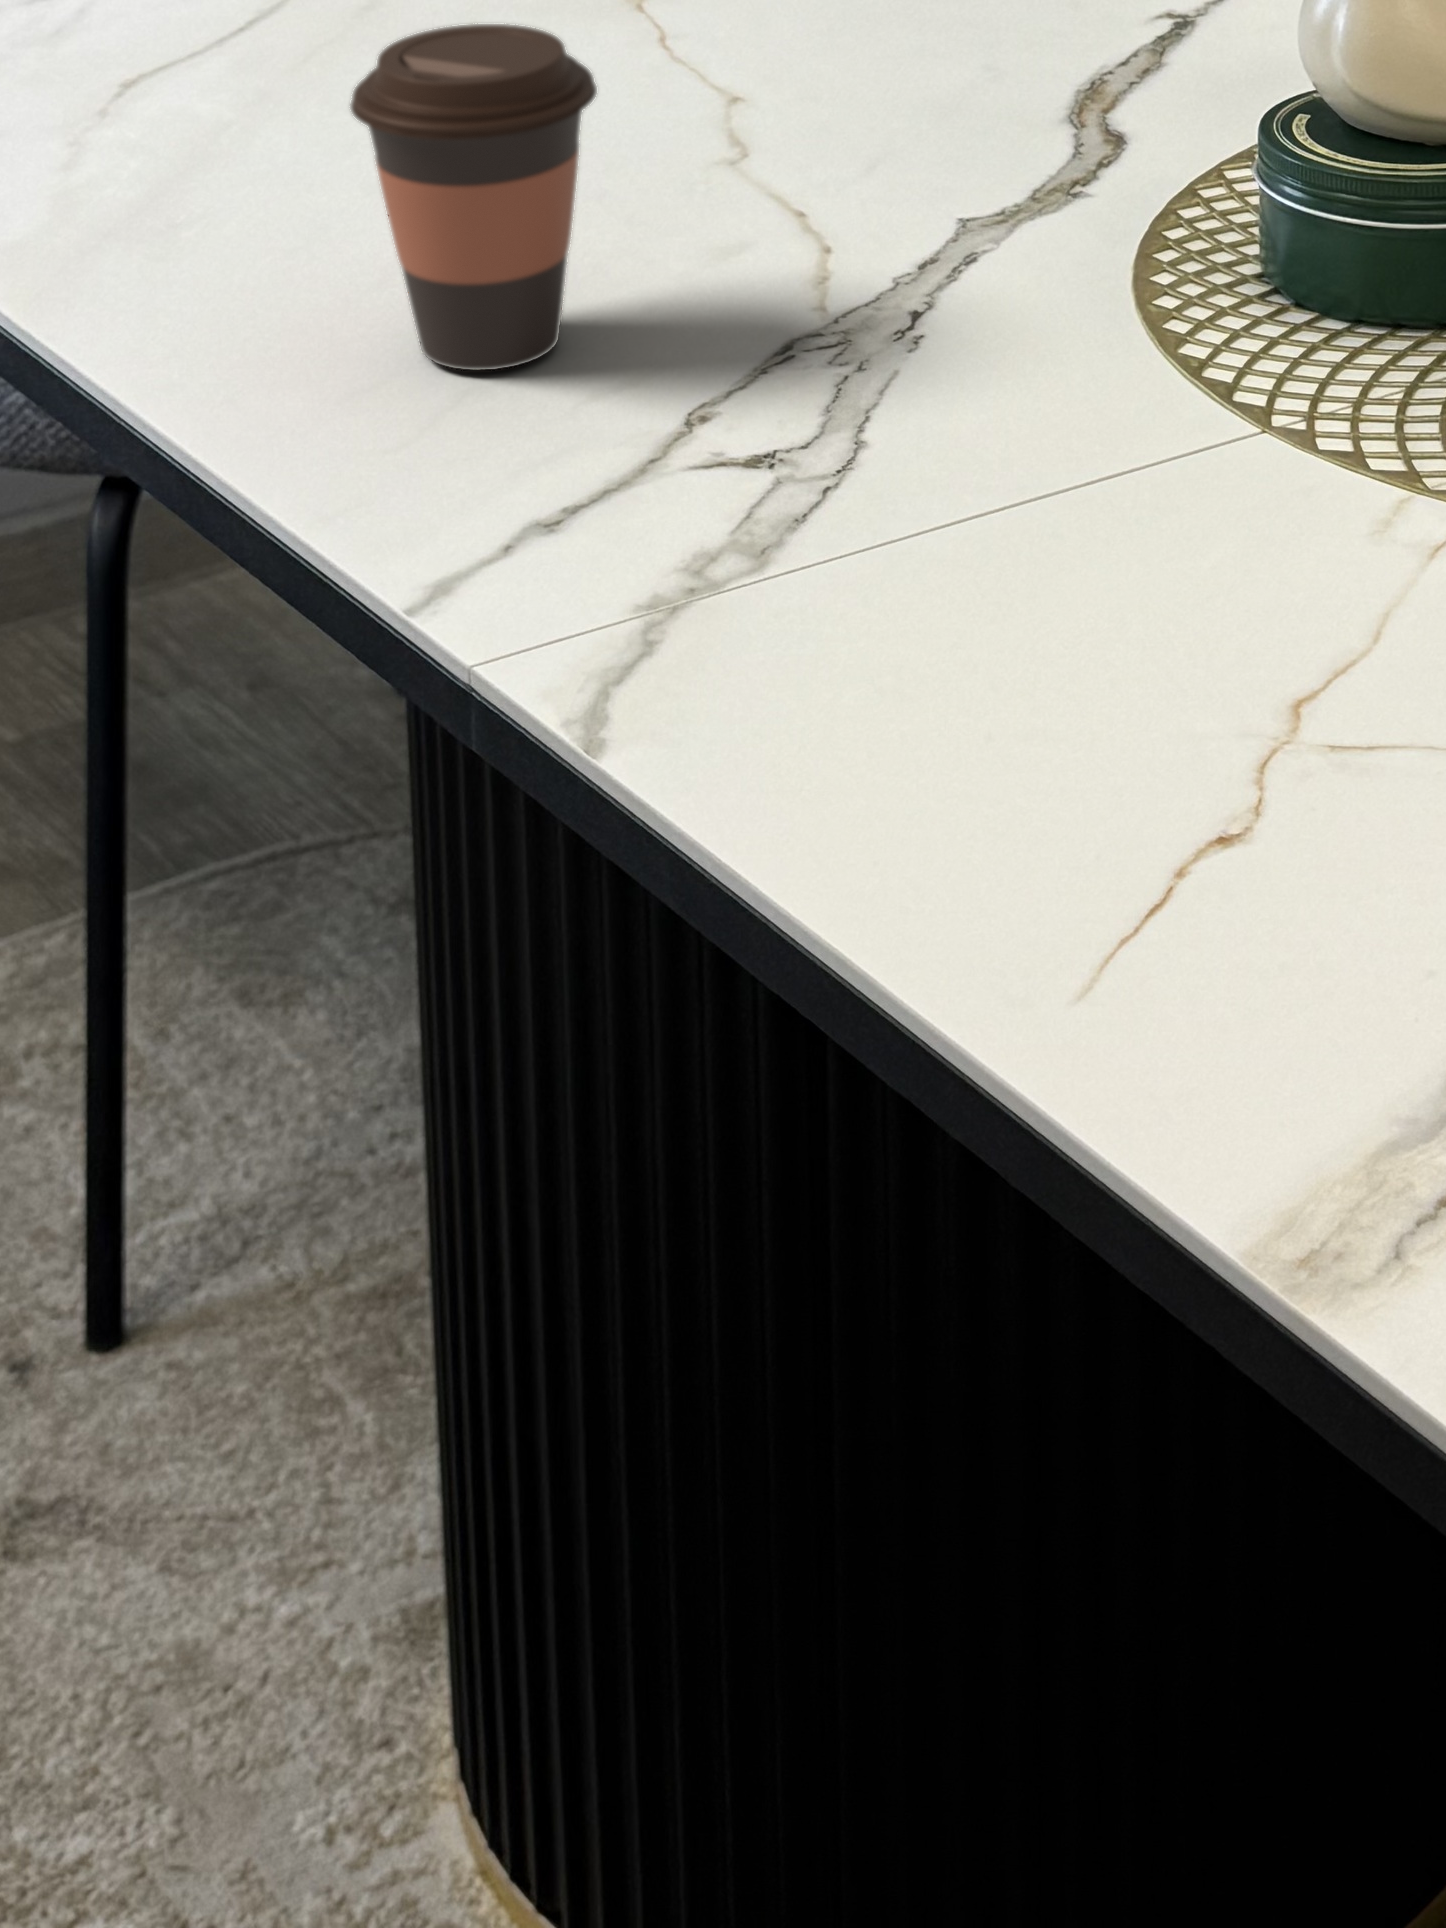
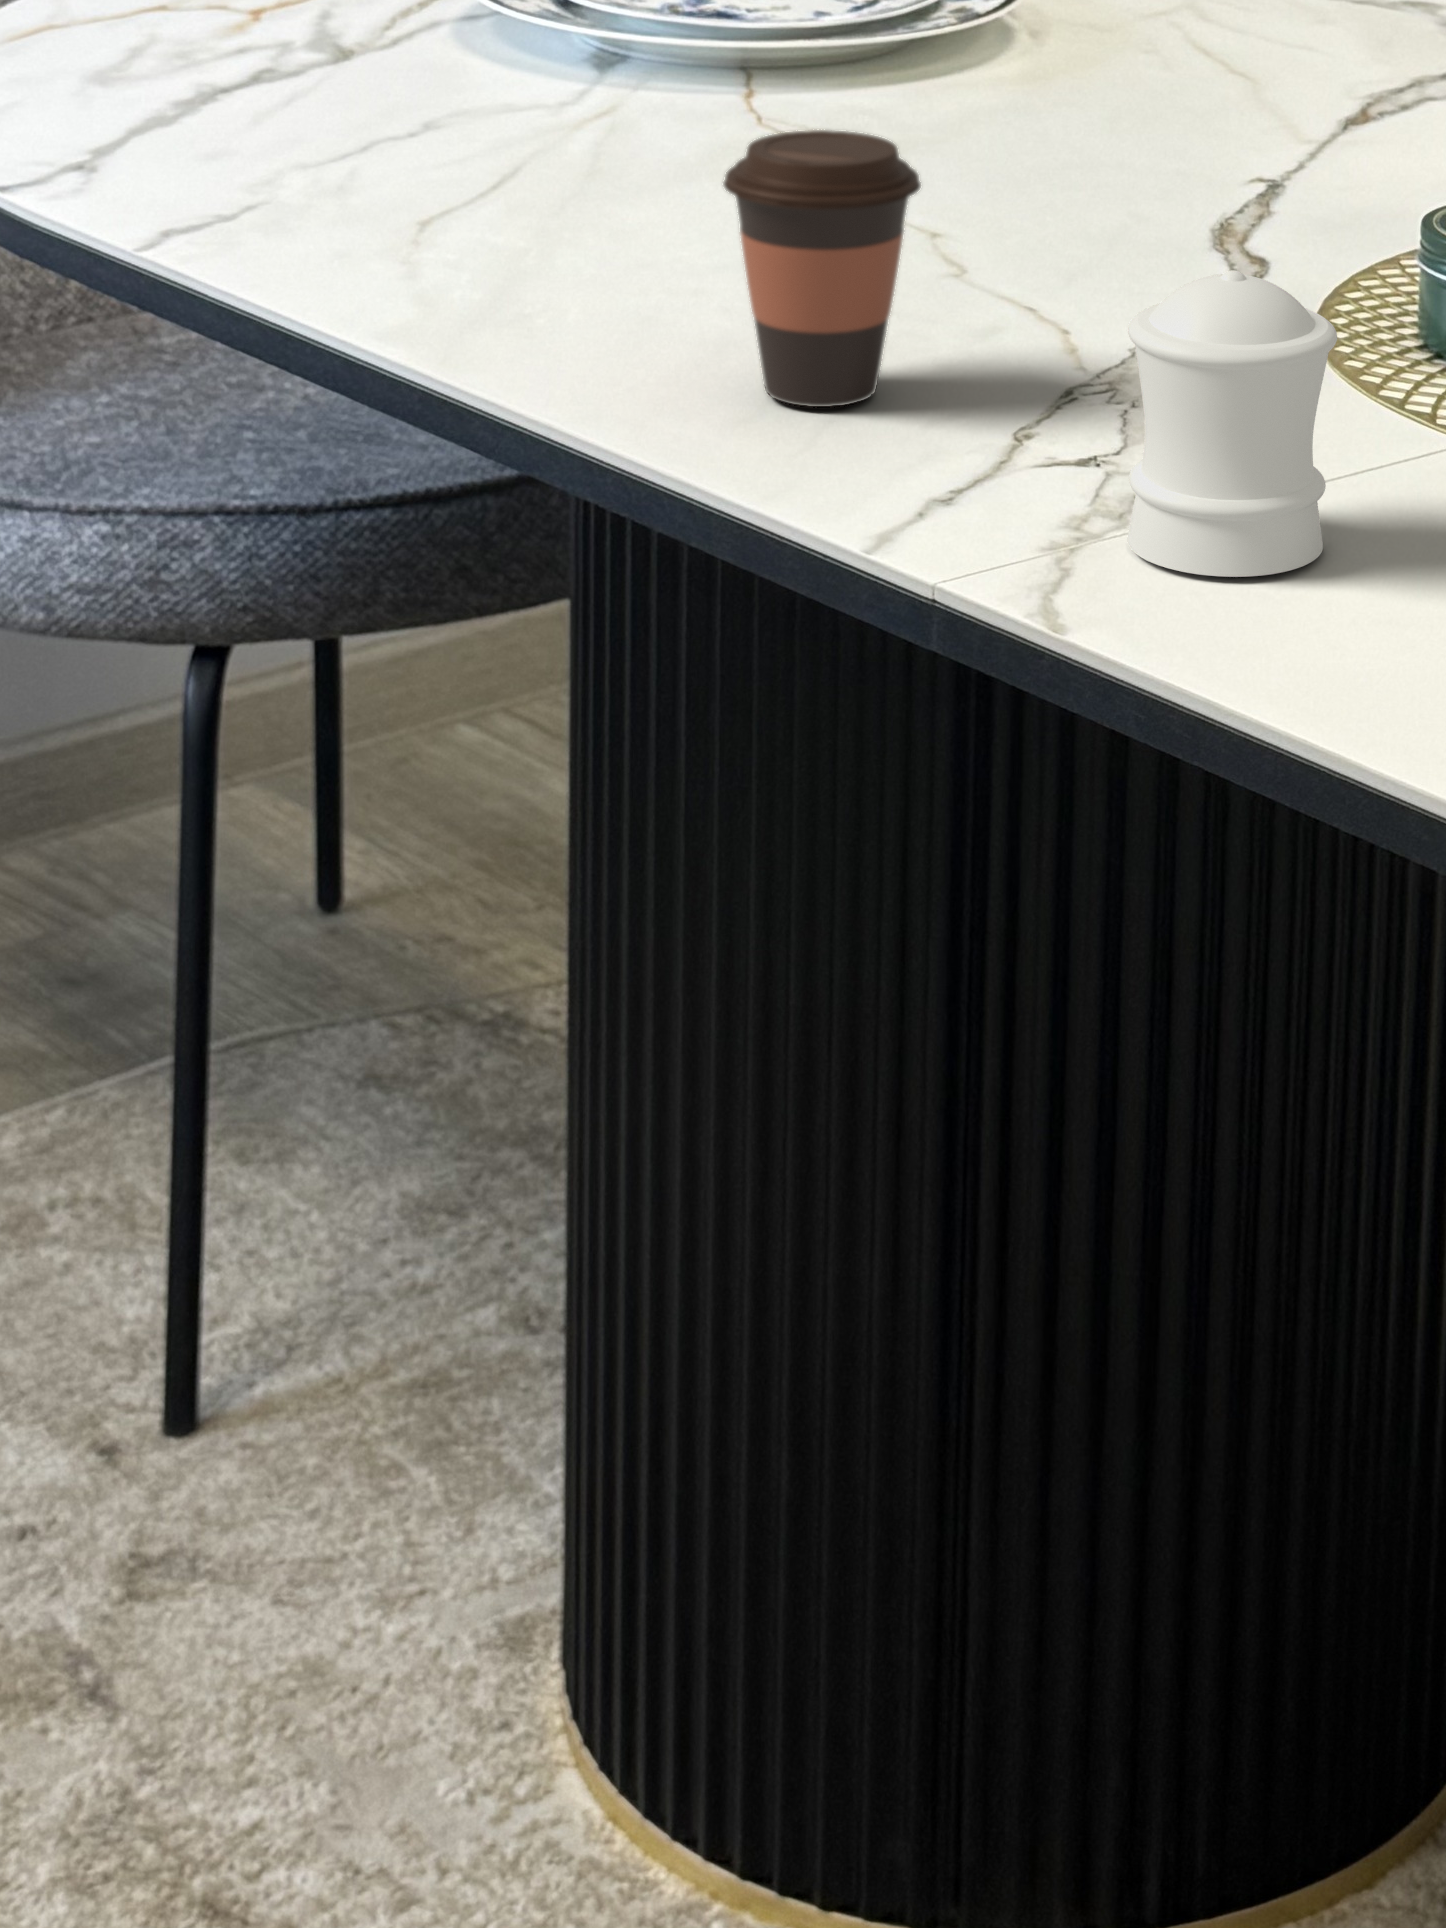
salt shaker: none [735,264,1005,661] -> present [1127,270,1337,577]

